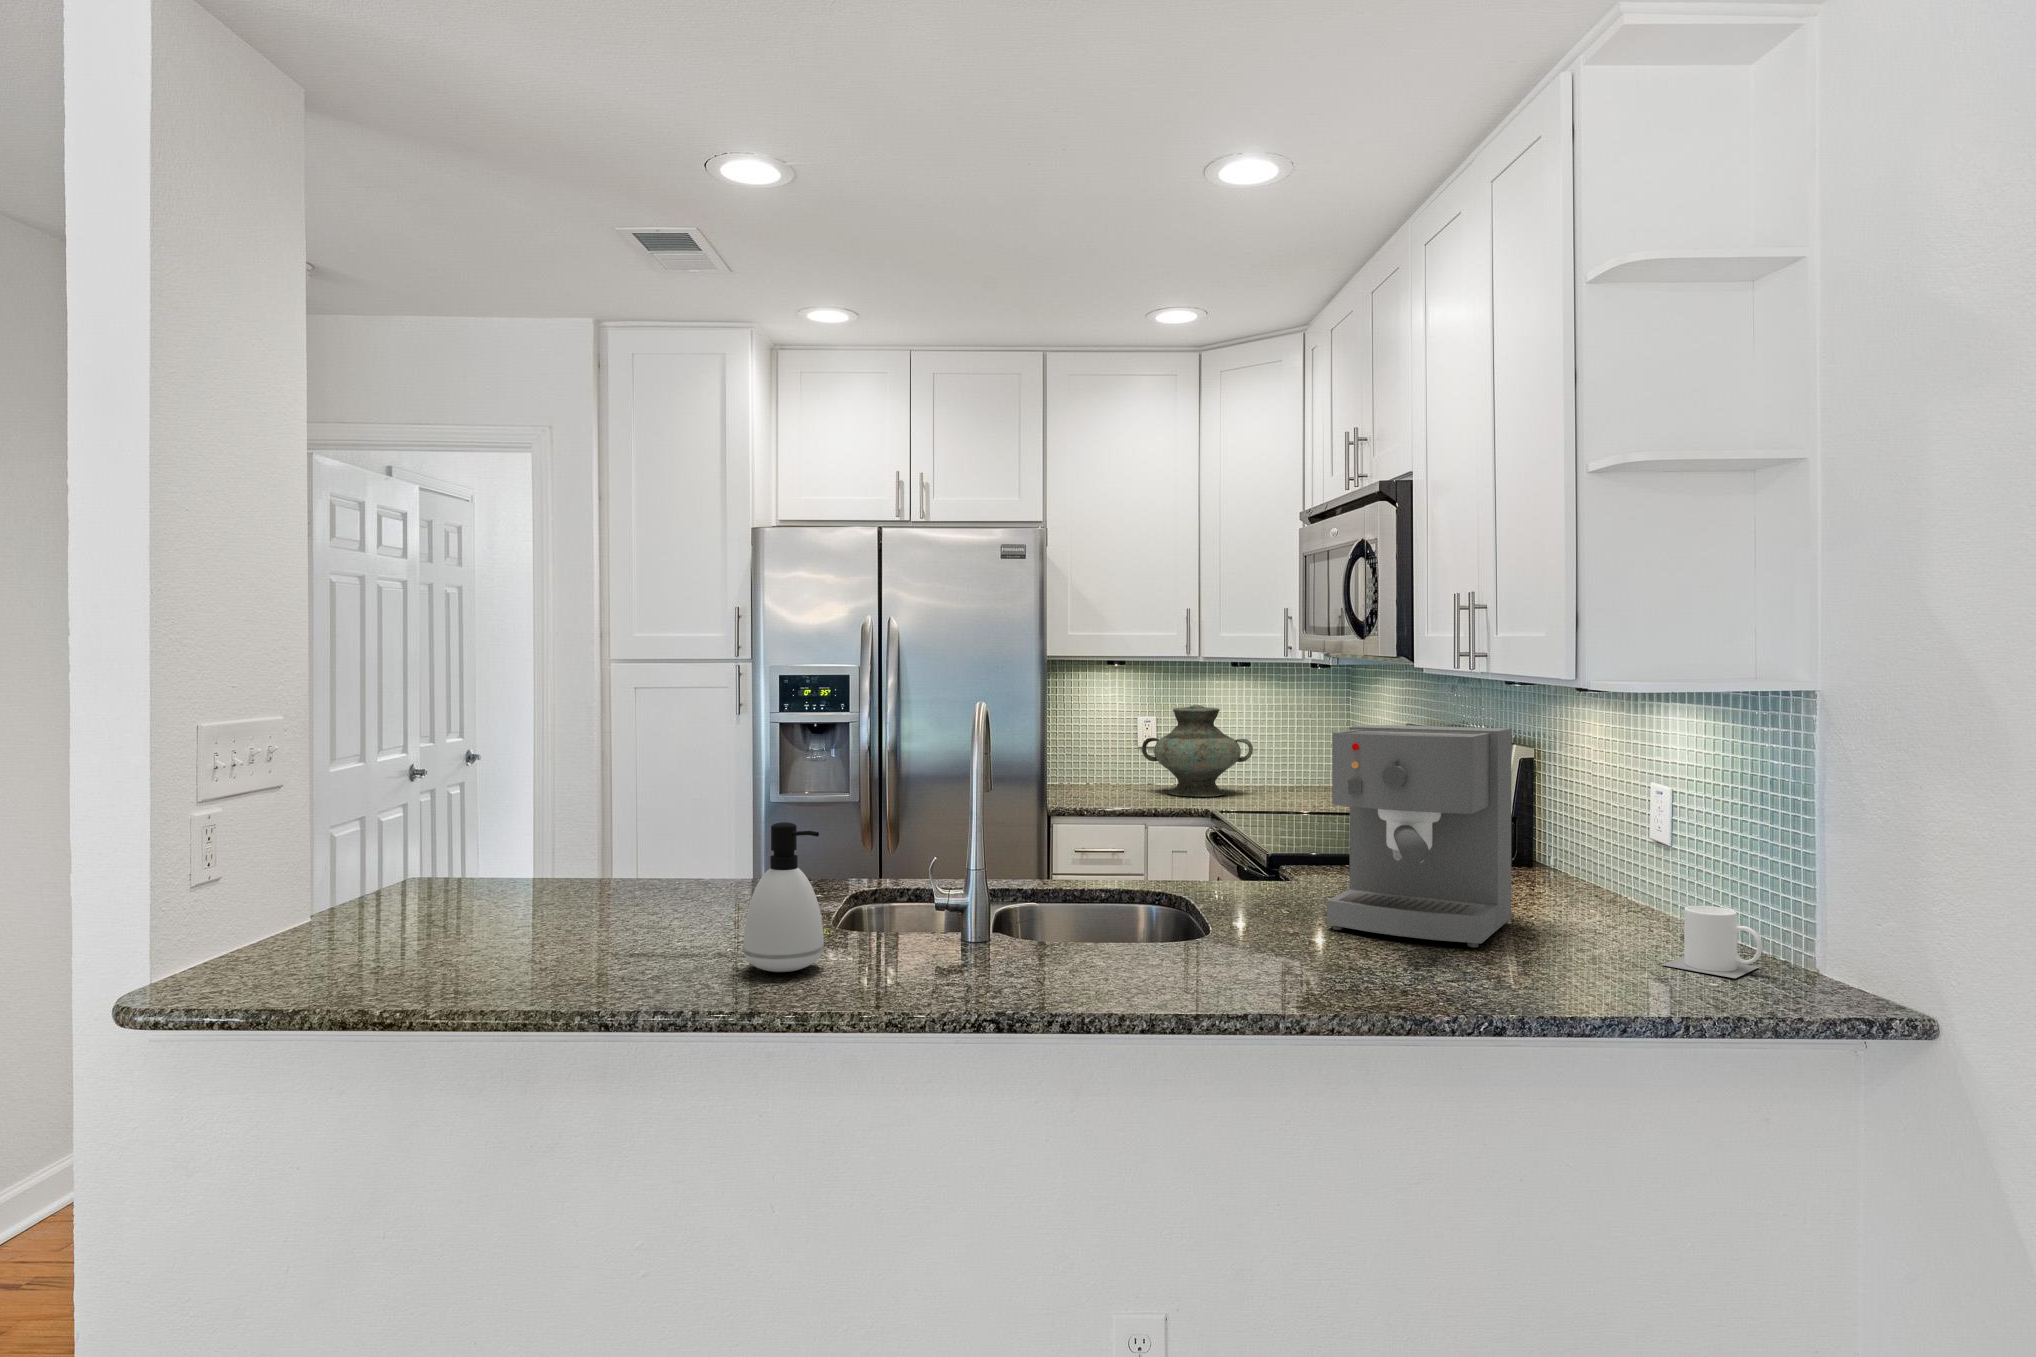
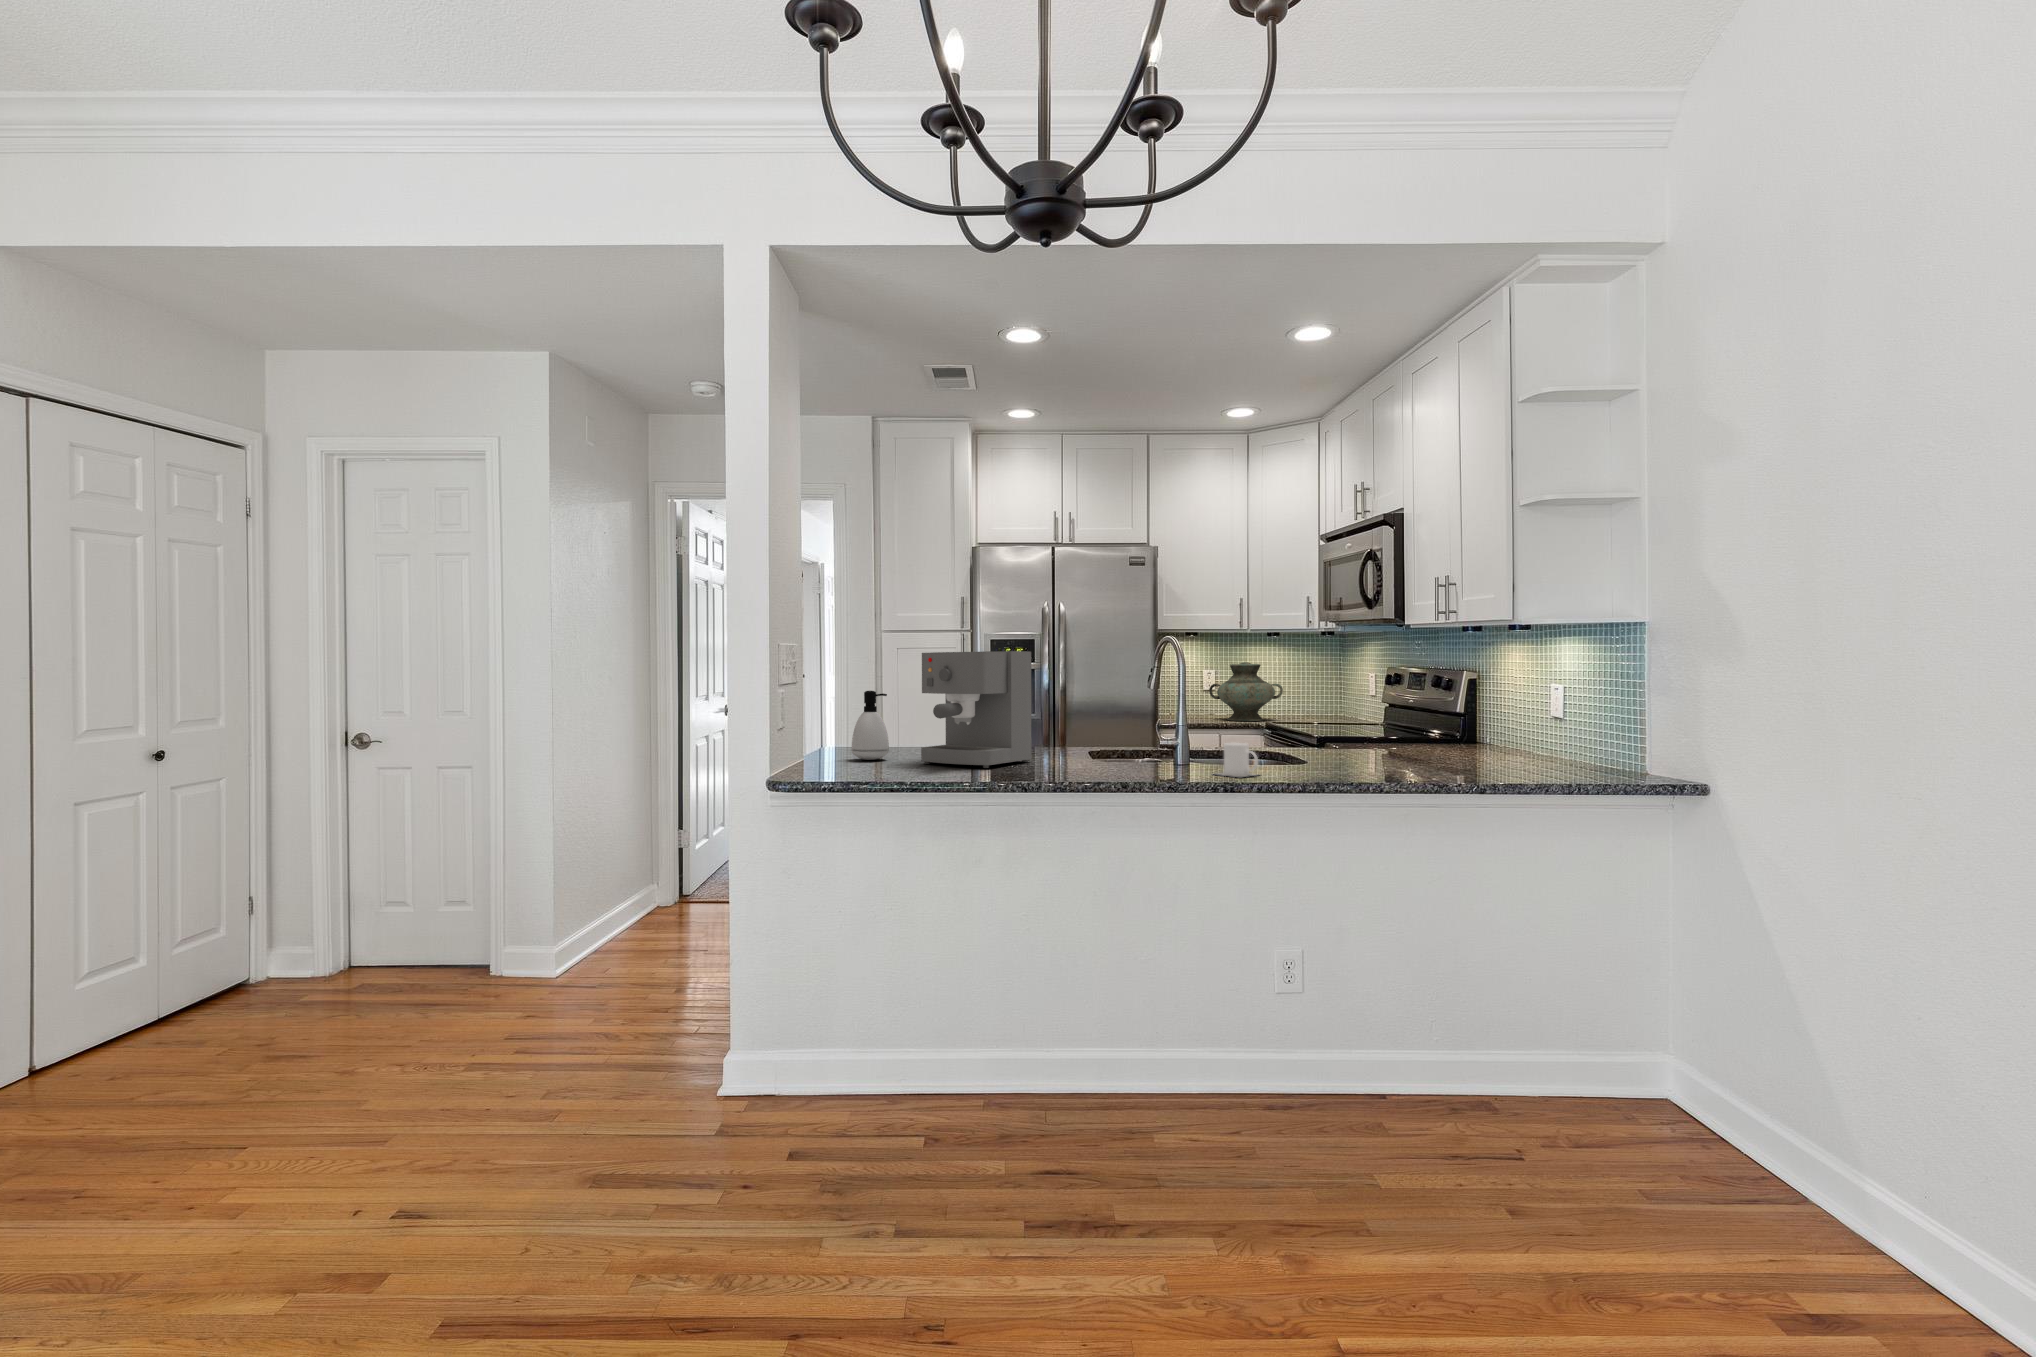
coffee maker: present [1327,725,1512,947] -> present [921,651,1032,768]
soap dispenser: present [743,822,824,972] -> present [852,691,889,760]
mug: present [1663,906,1762,978] -> present [1216,743,1258,777]

